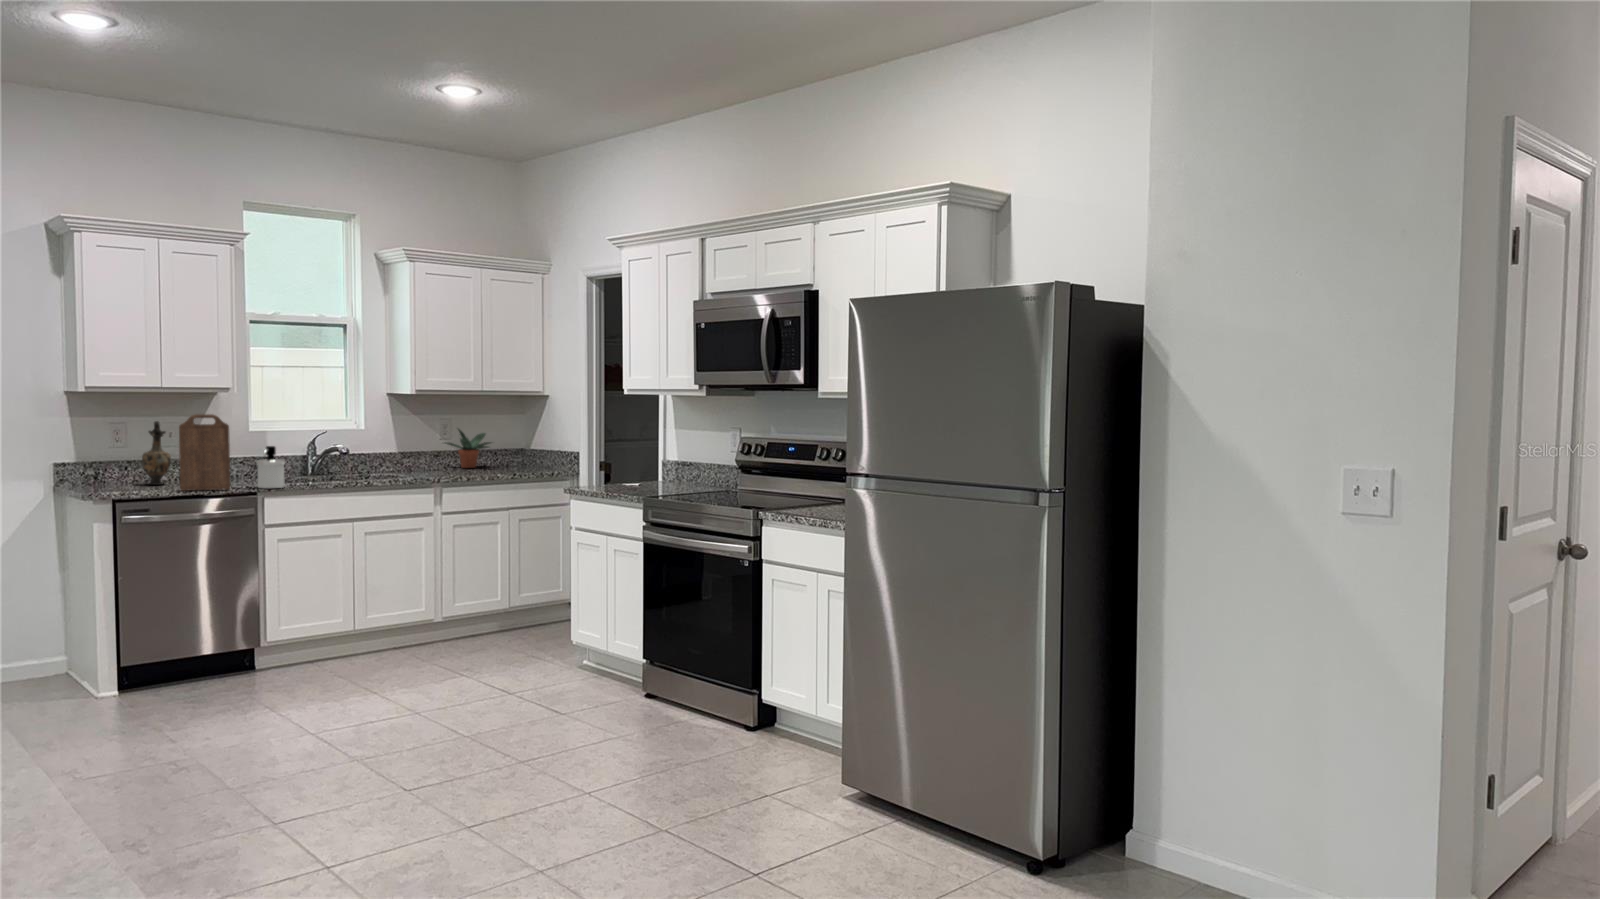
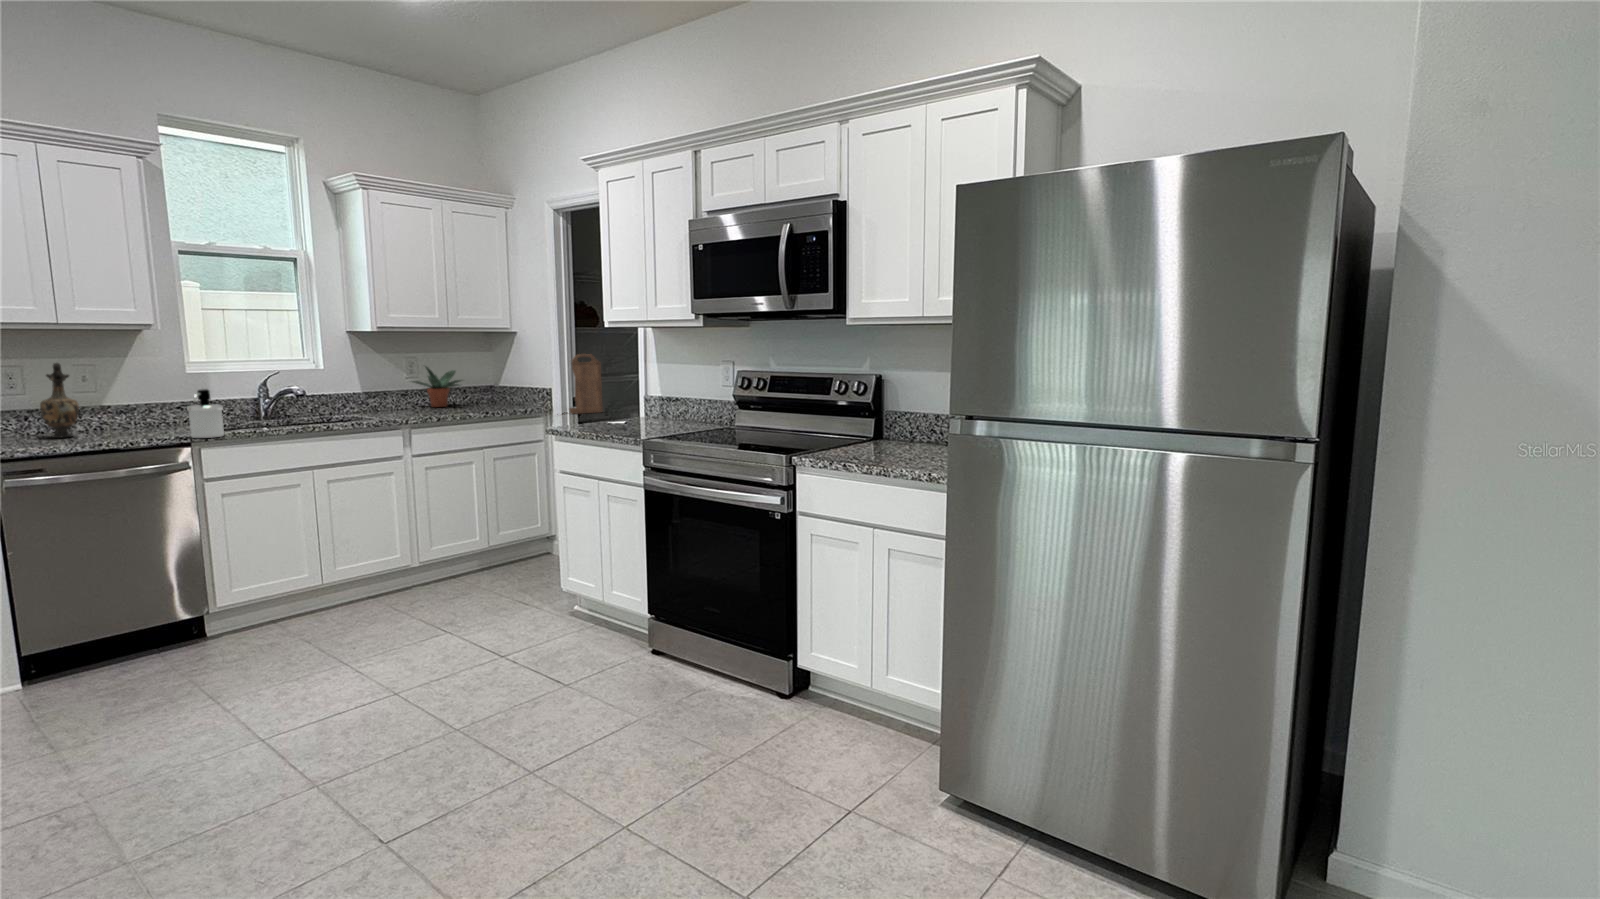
cutting board: present [179,414,230,491] -> present [569,354,603,414]

